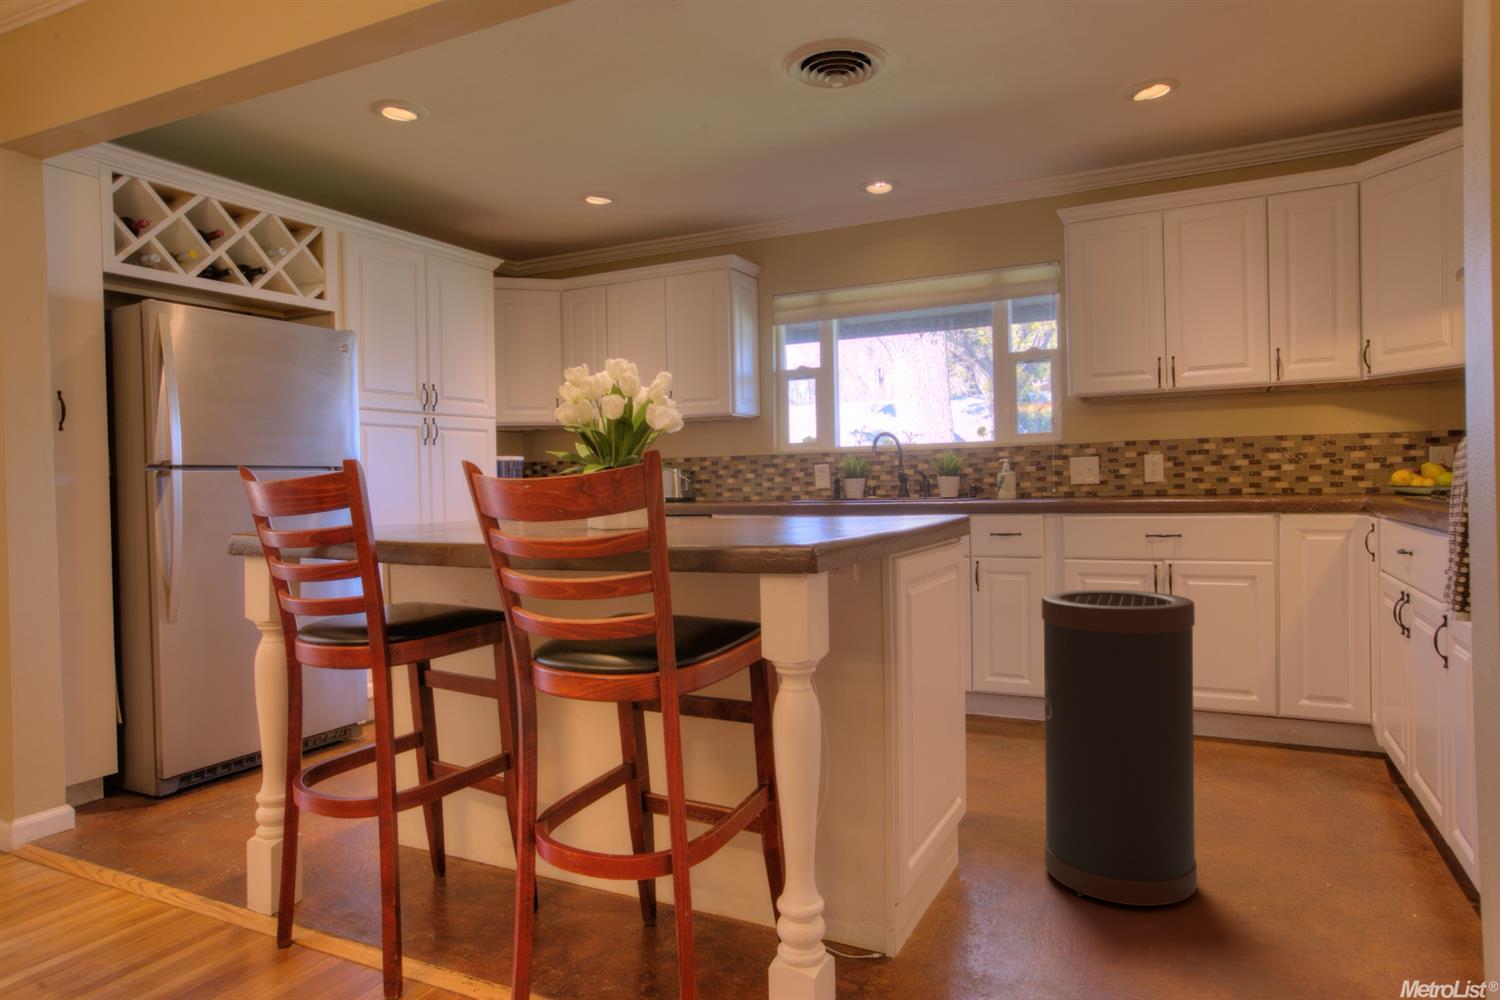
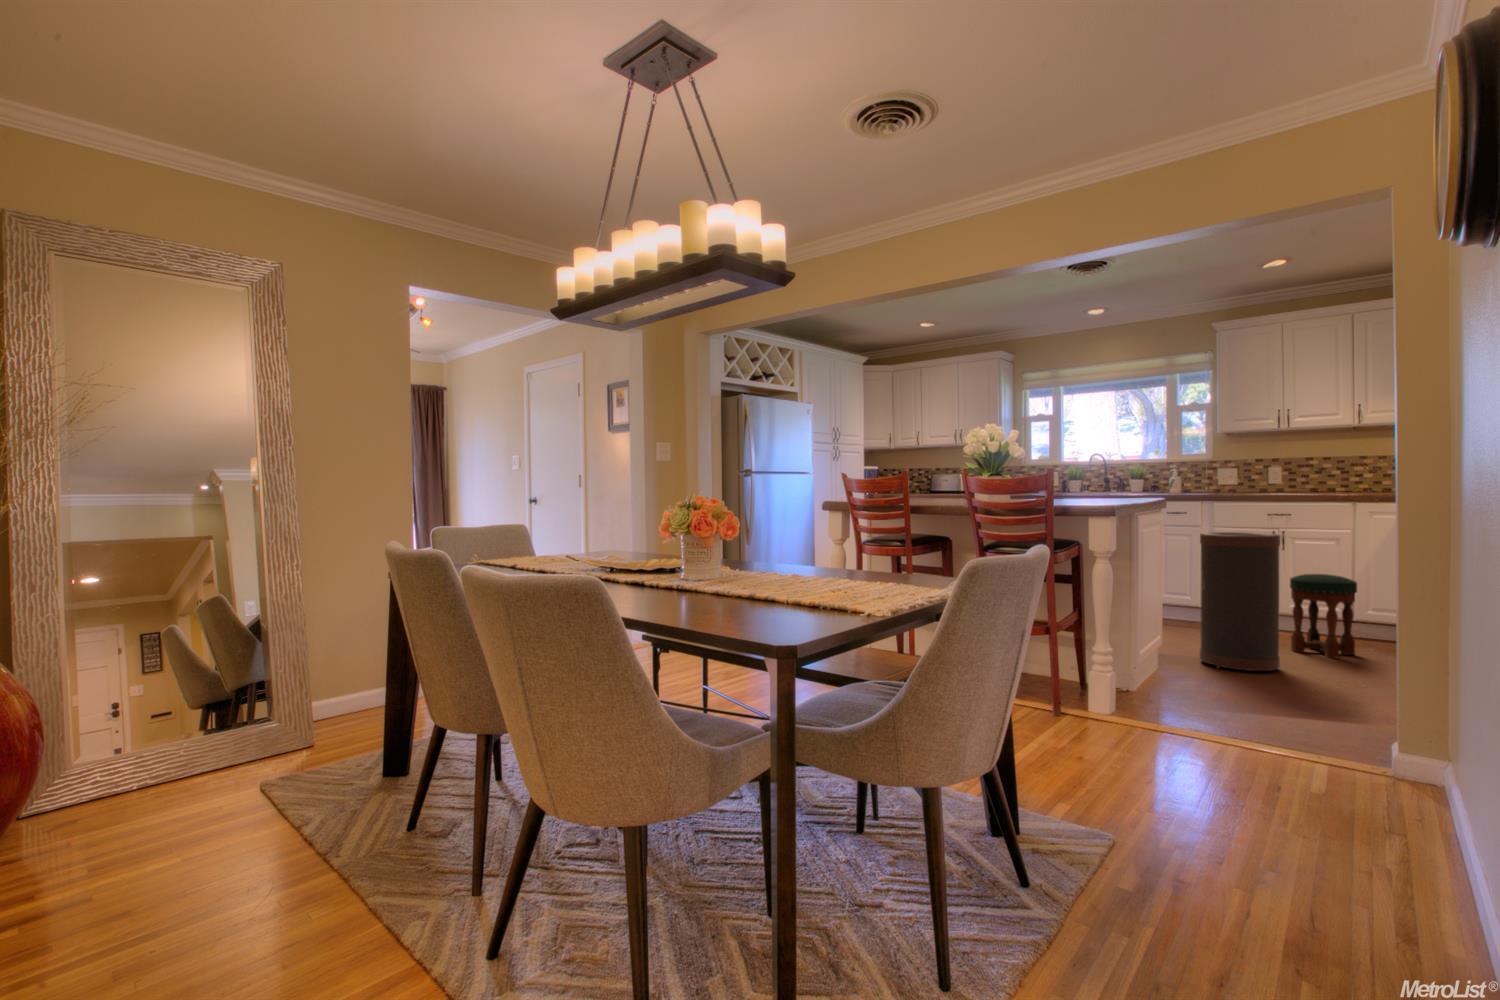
stool: none [1195,655,1309,824] -> present [1290,574,1357,658]

